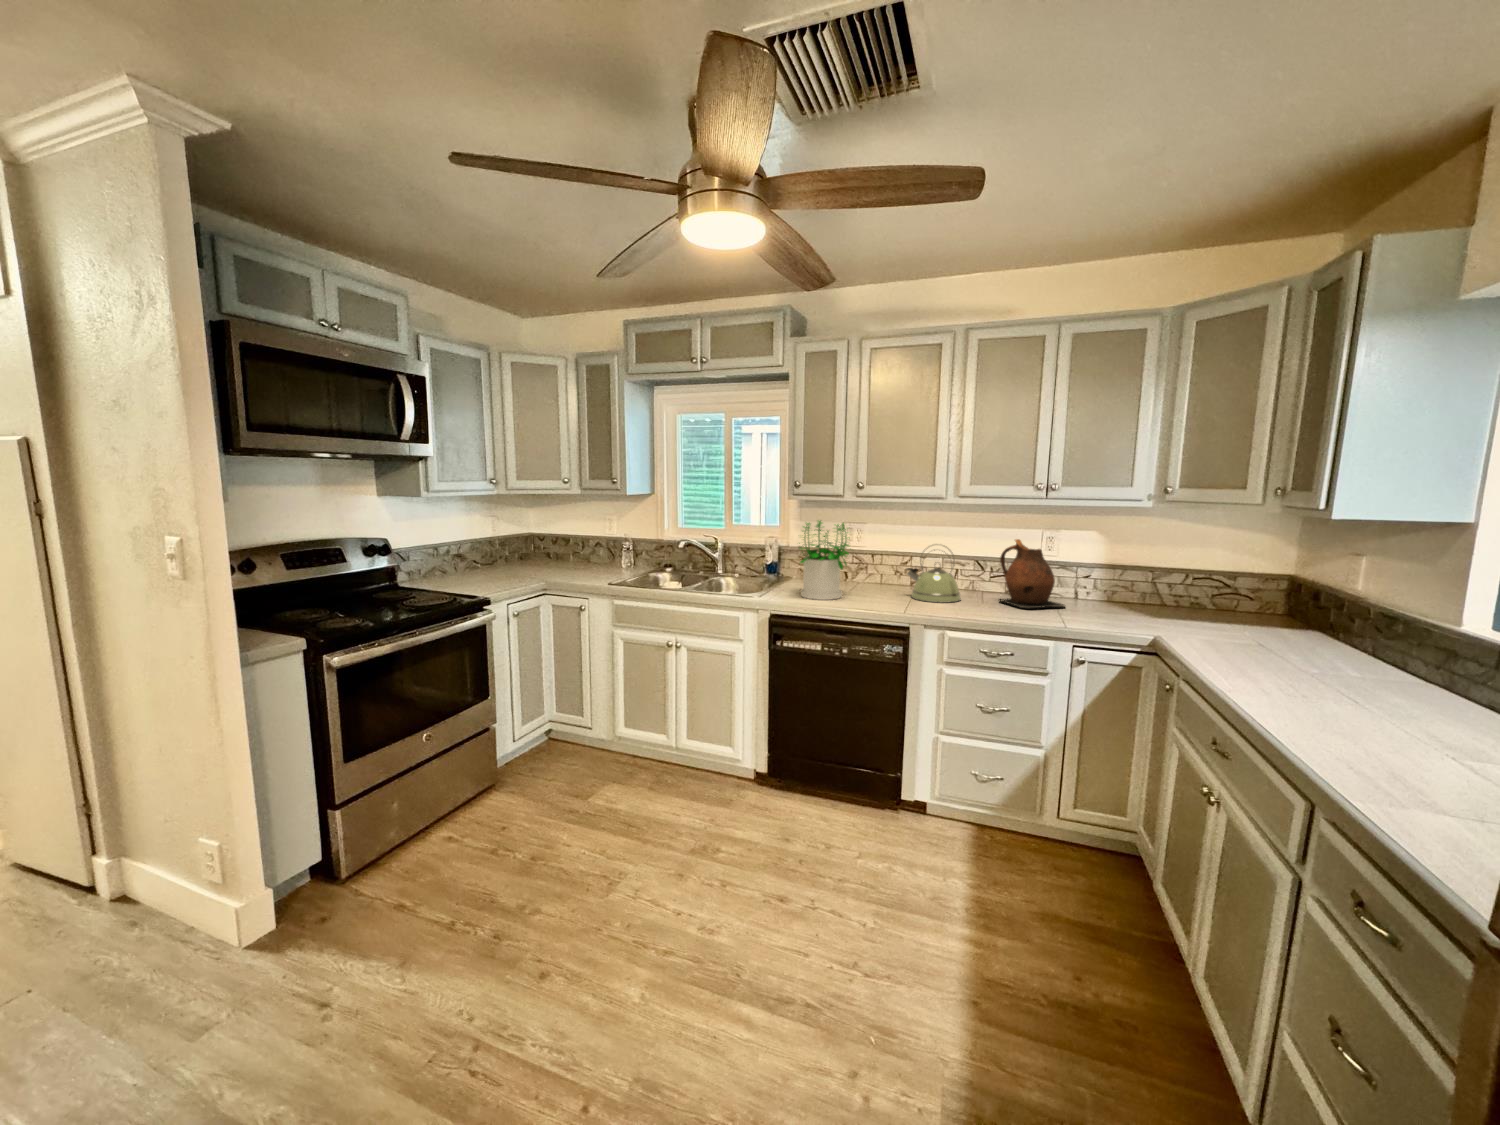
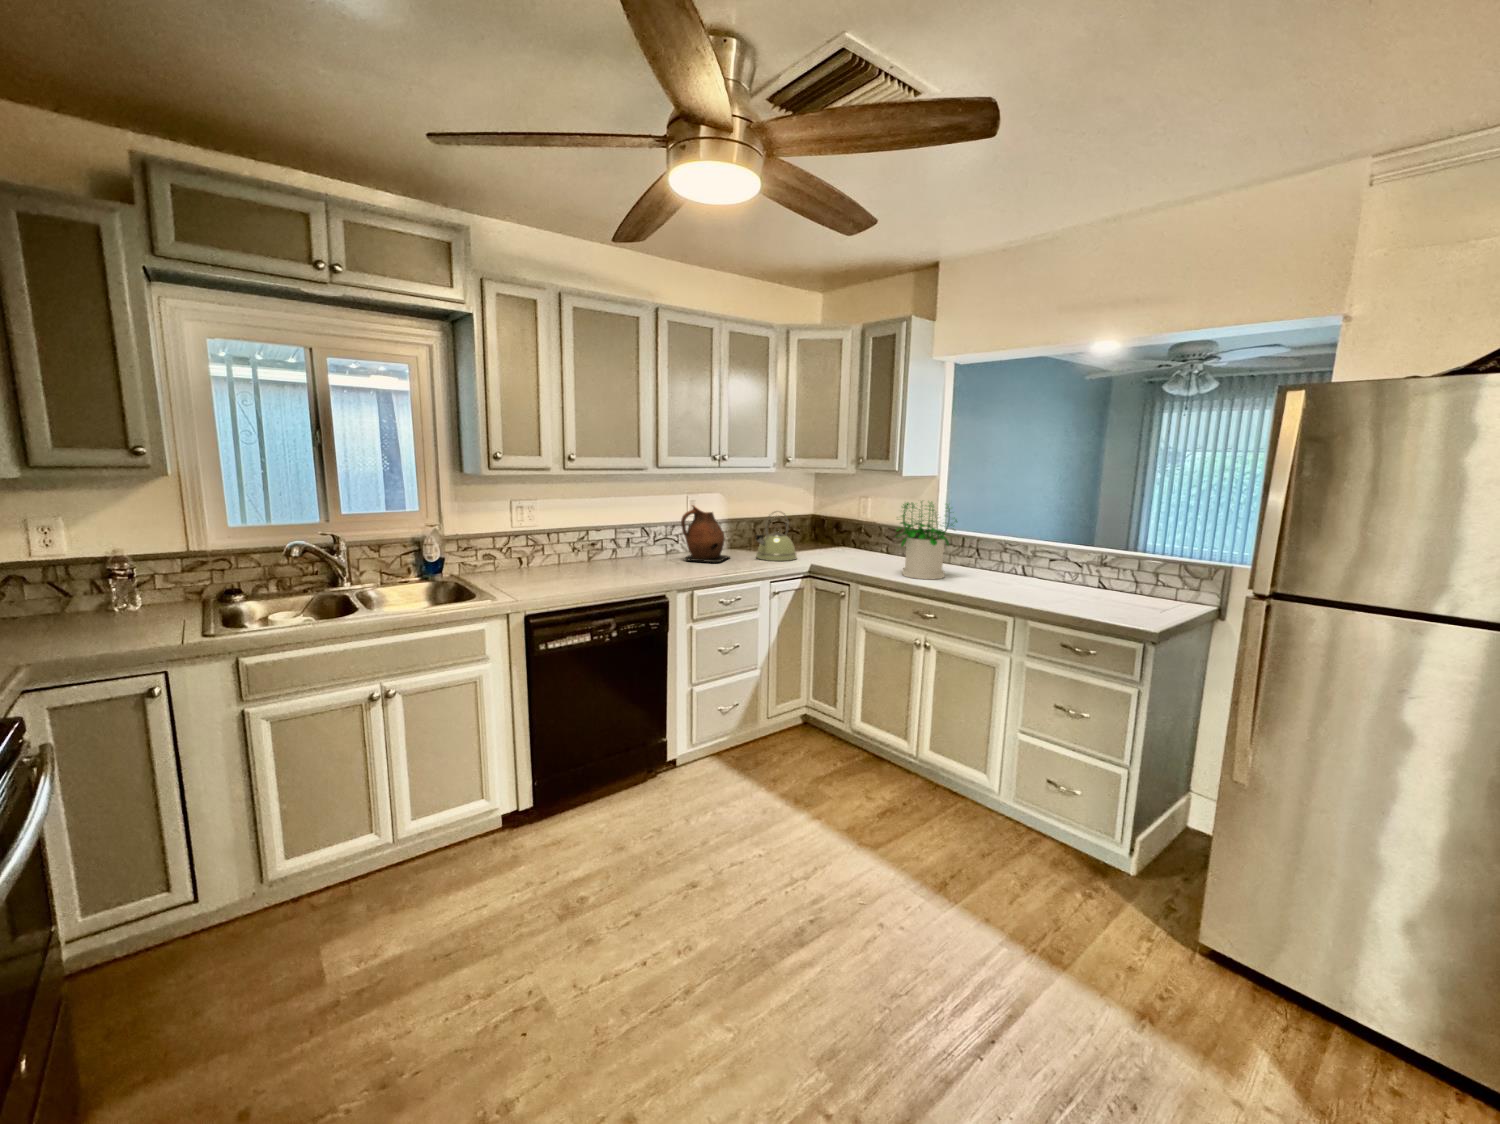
potted plant: present [800,521,849,600] -> present [896,502,957,579]
kettle: present [907,544,961,603] -> present [756,512,797,561]

